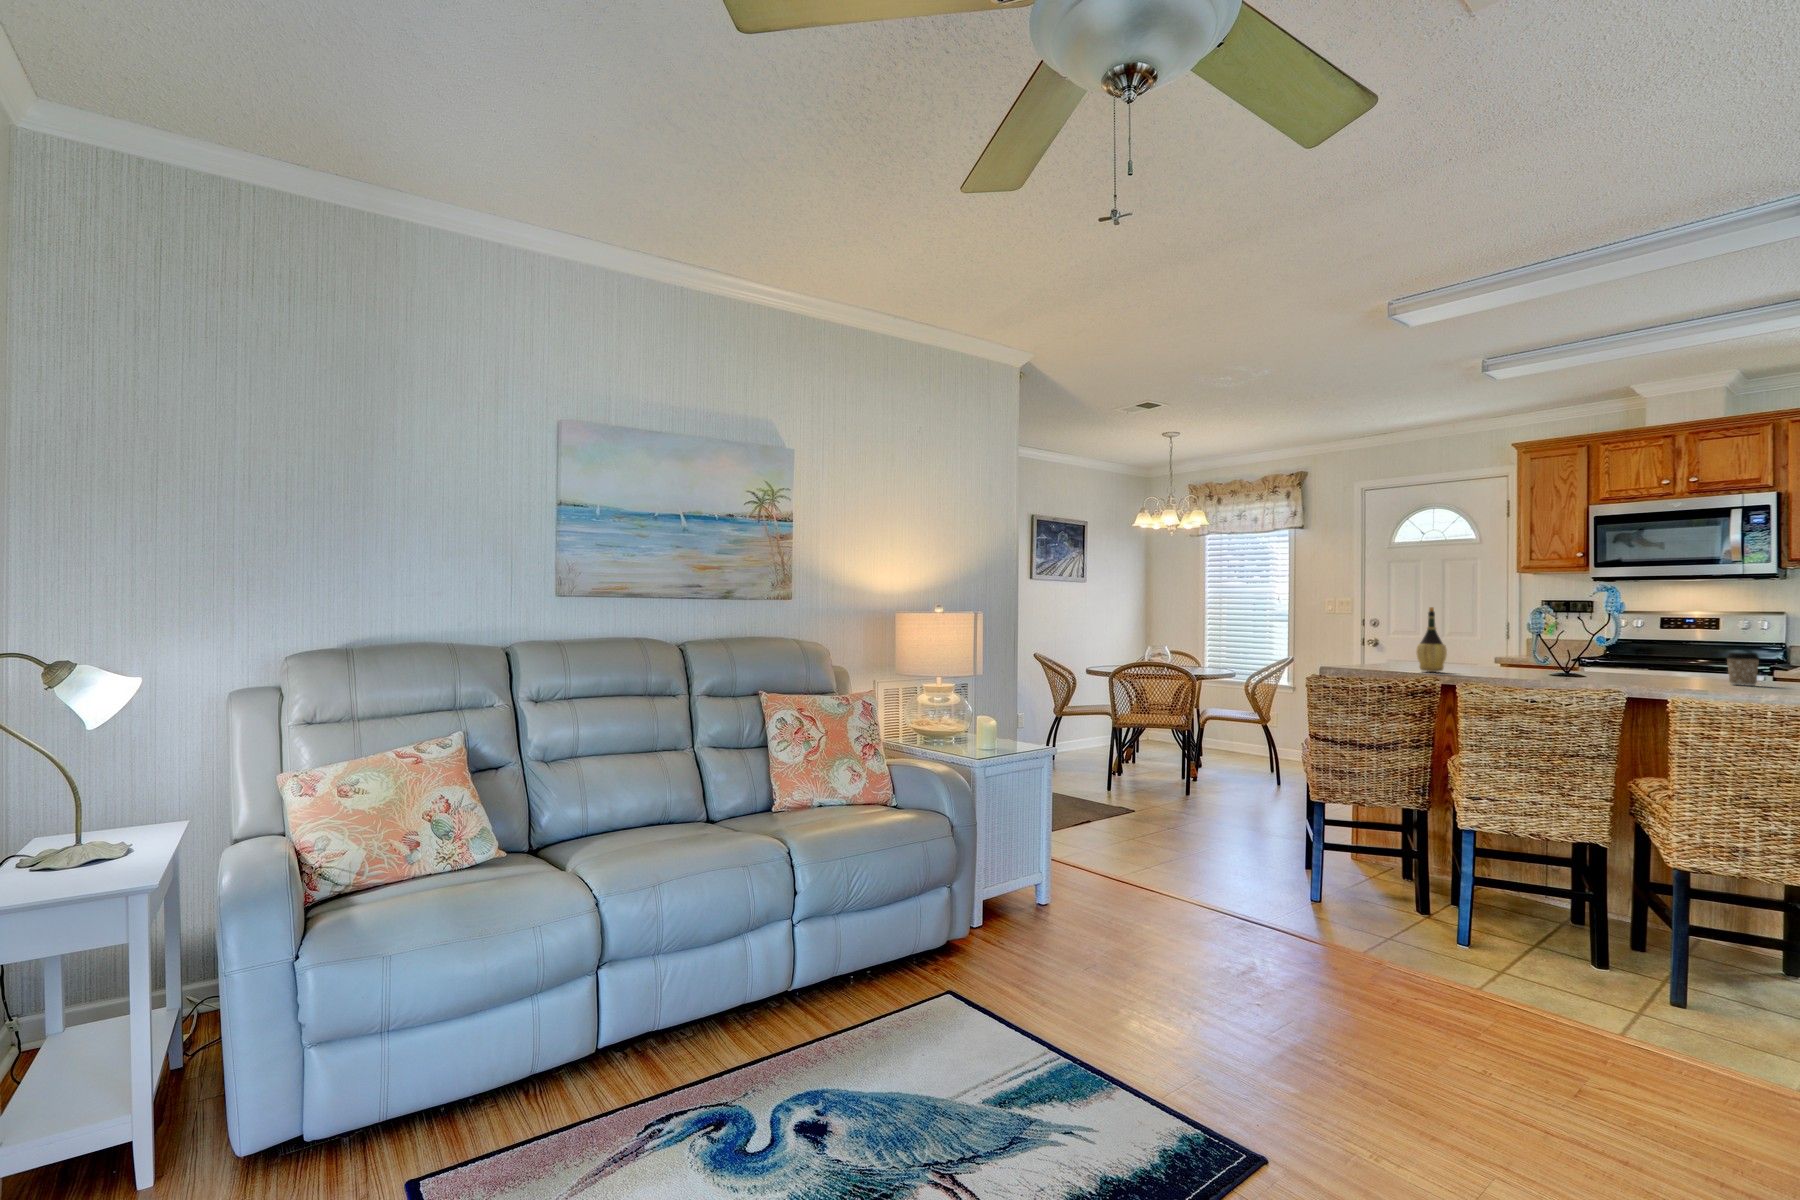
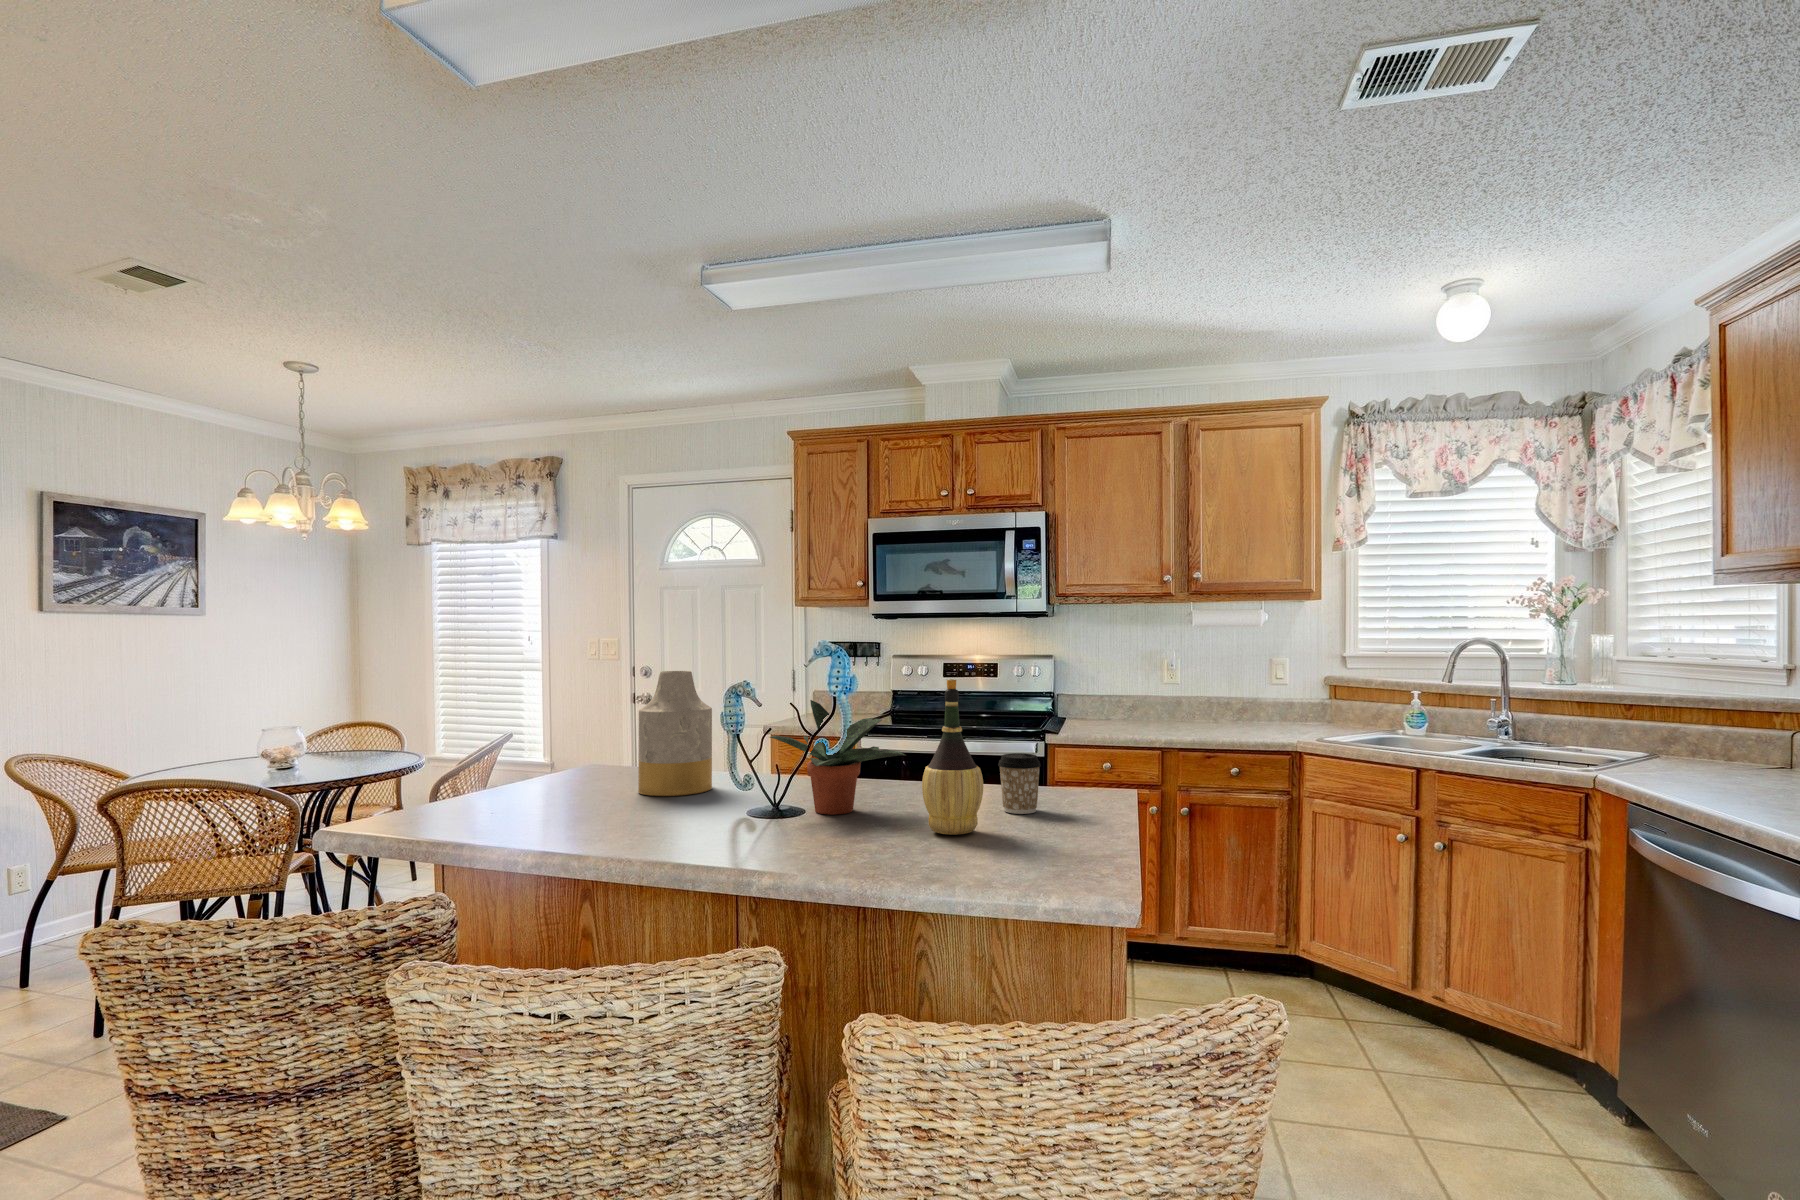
vase: none [1458,606,1505,673] -> present [638,671,712,796]
wine bottle: present [1416,607,1447,672] -> present [922,679,983,834]
potted plant: none [1561,620,1656,680] -> present [770,700,906,815]

